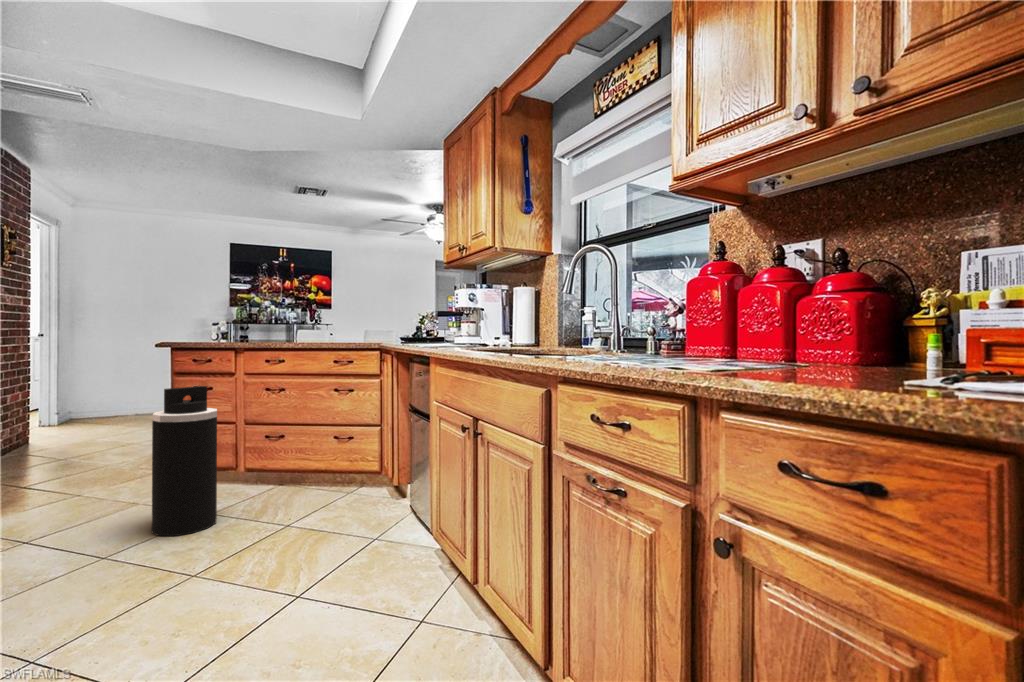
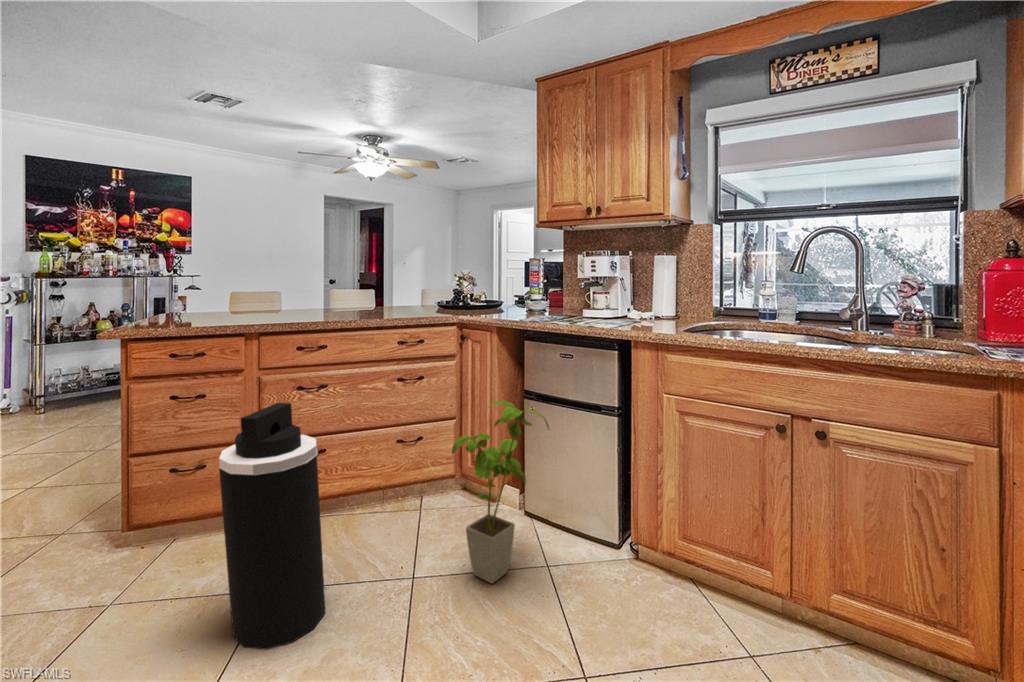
house plant: none [293,397,366,535] -> present [452,401,549,583]

